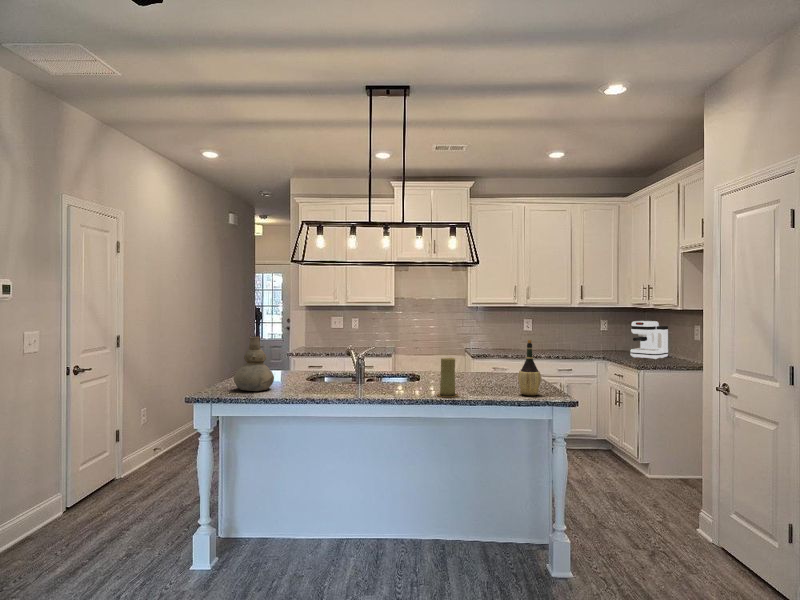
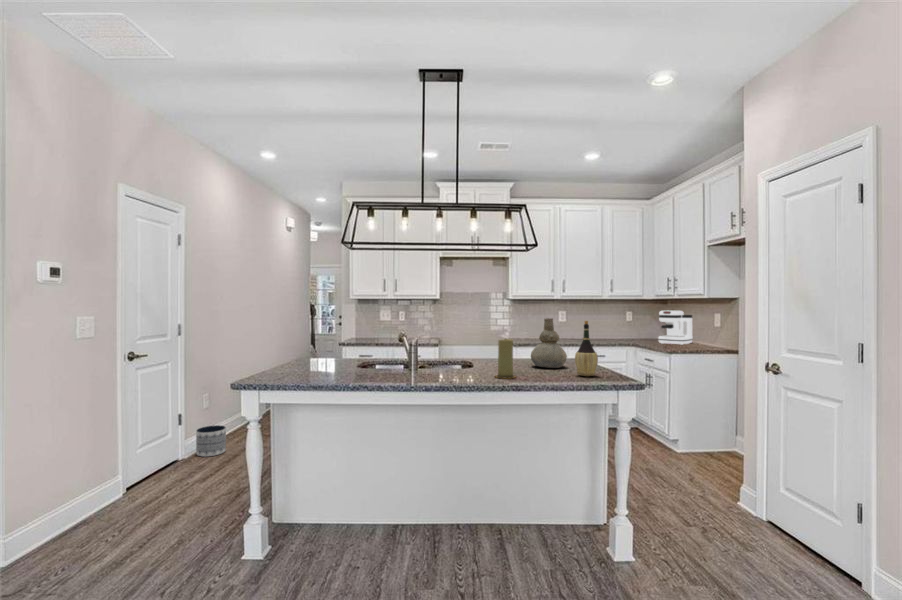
vase: present [234,336,274,391] -> present [531,318,567,368]
planter: none [136,442,166,474] -> present [196,425,226,457]

